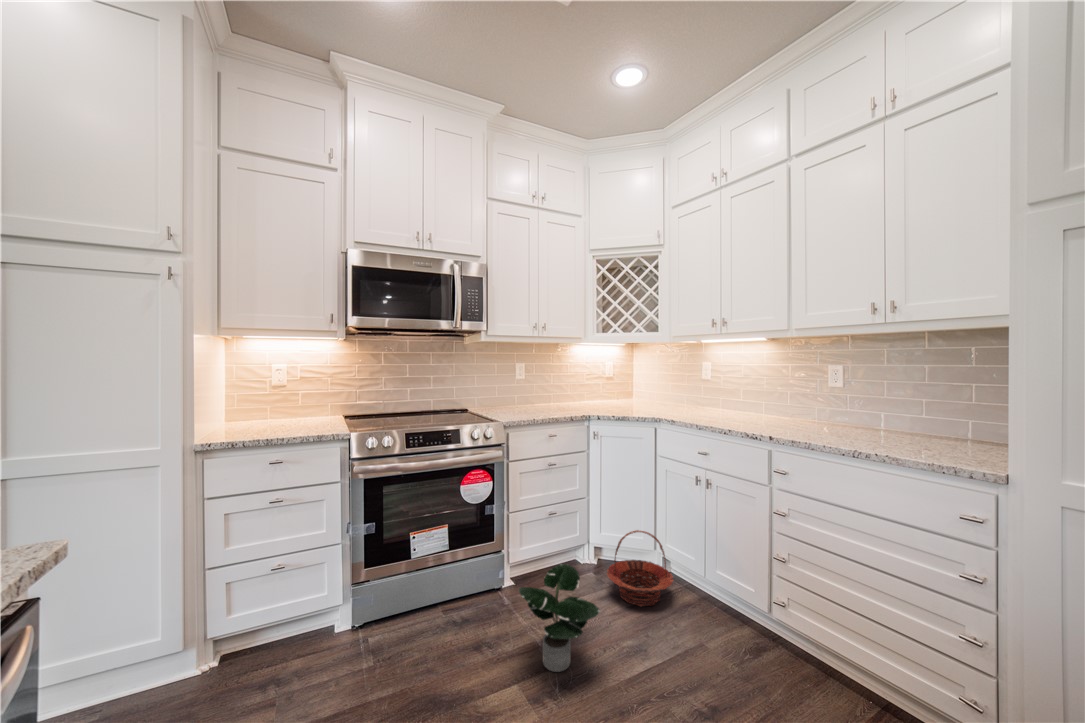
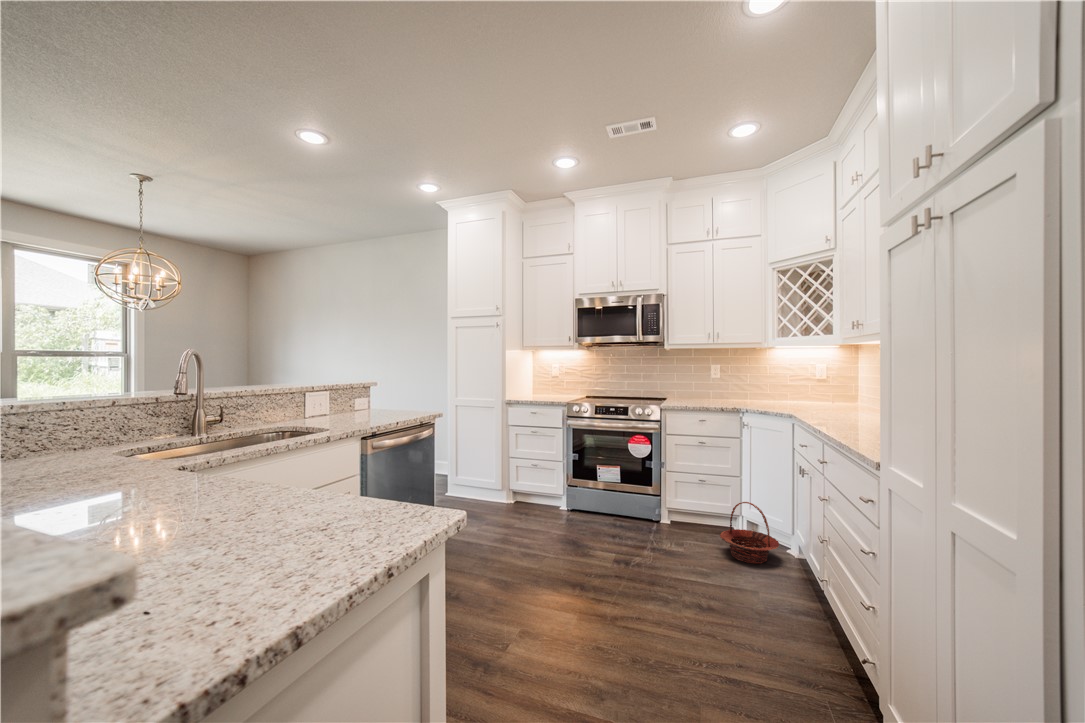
potted plant: present [519,564,599,672] -> none [616,499,664,558]

